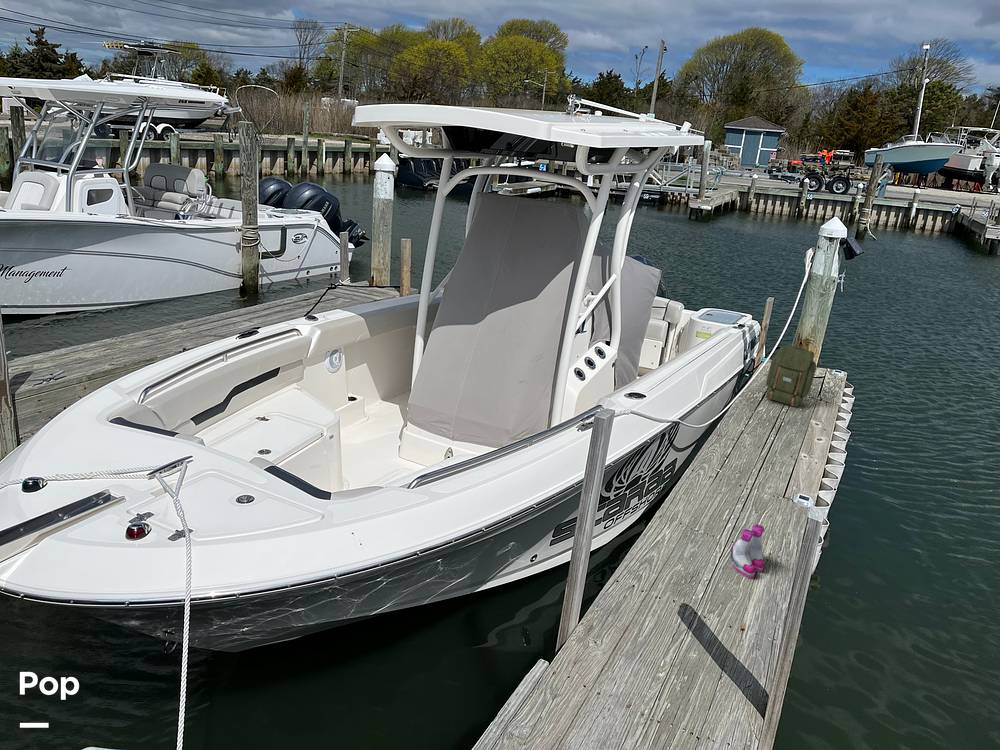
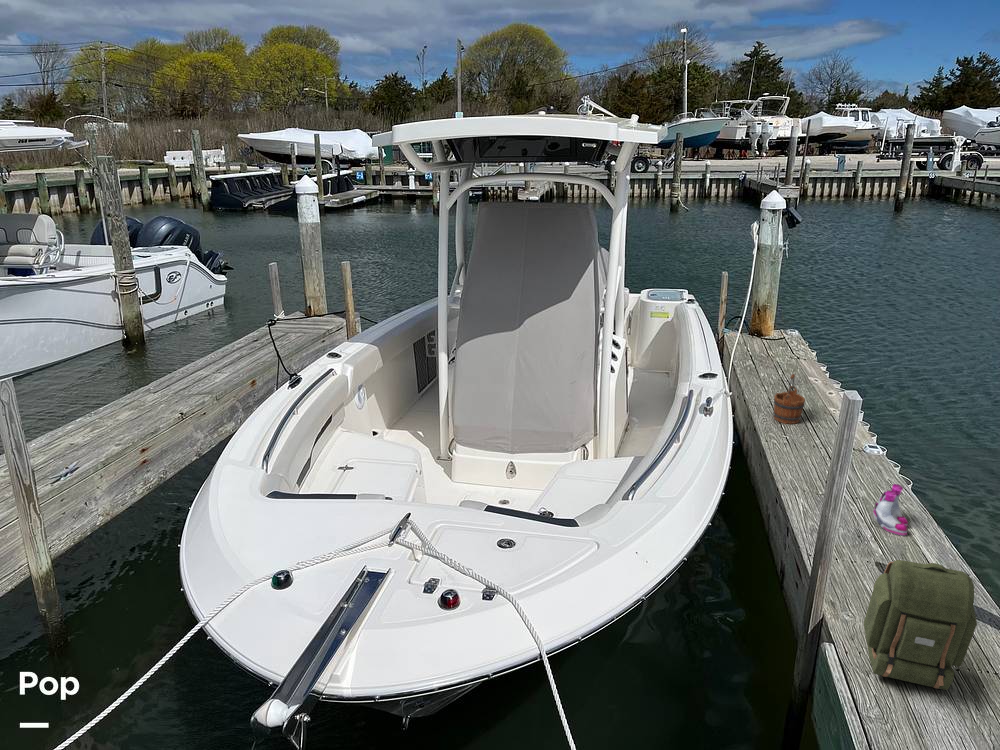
backpack: present [766,345,816,407] -> present [864,560,977,690]
wooden bucket: none [728,405,762,457] -> present [773,374,805,424]

